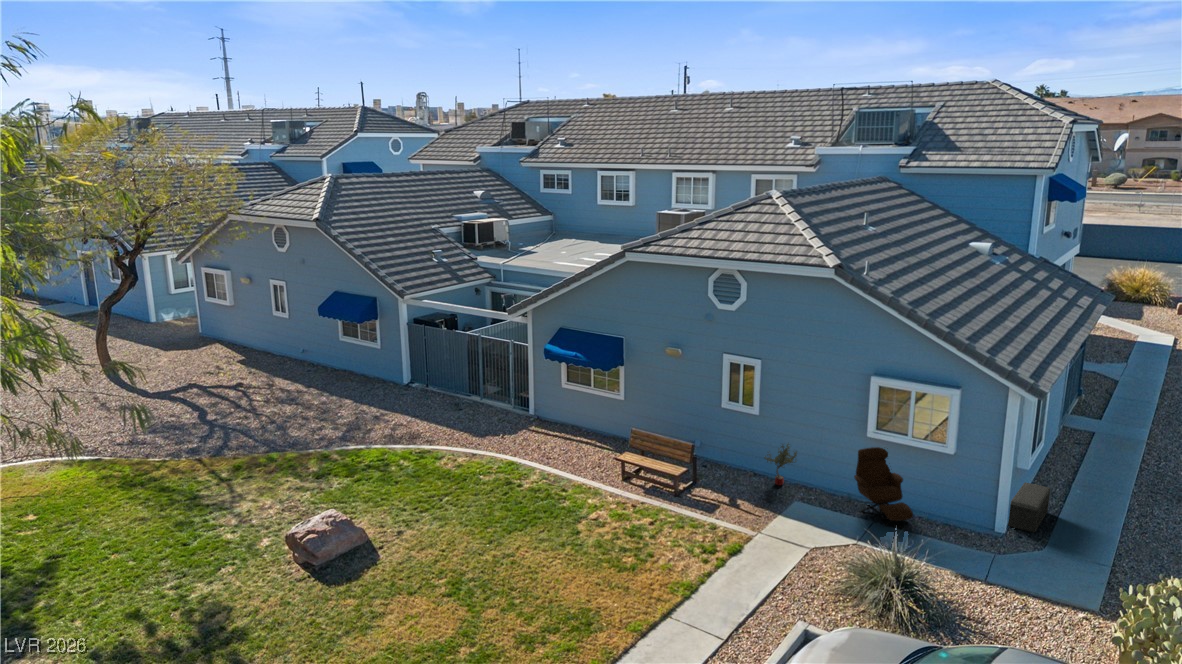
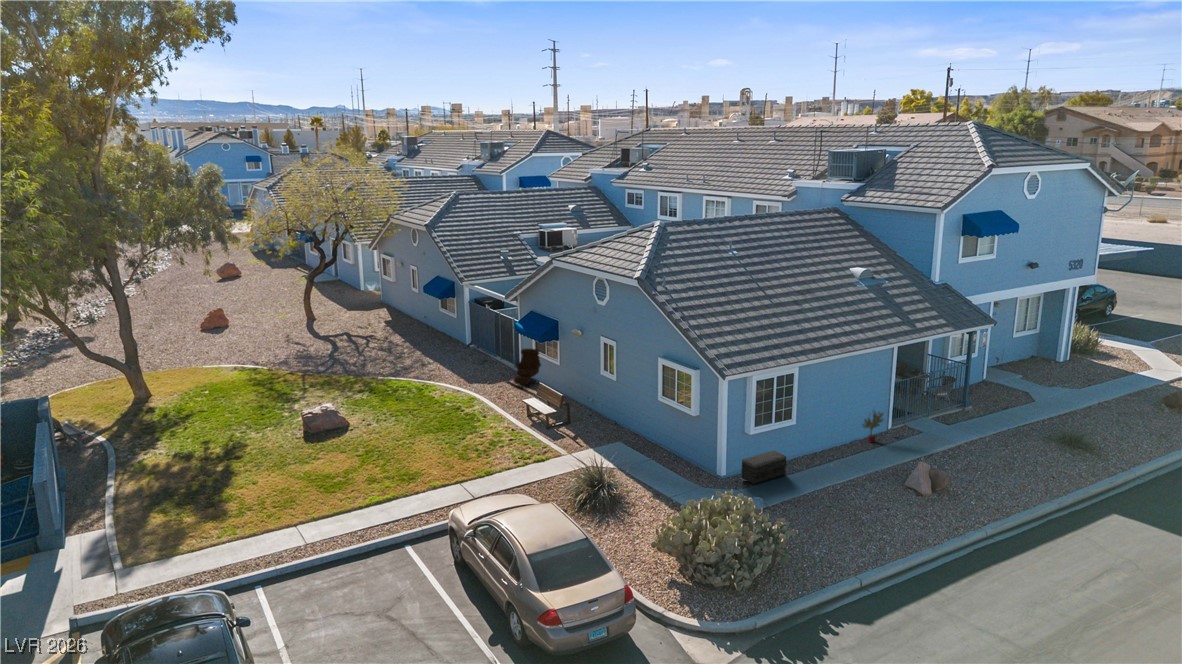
potted tree: present [764,444,797,486] -> present [863,410,884,442]
lounge chair: present [854,447,913,528] -> present [514,349,541,386]

